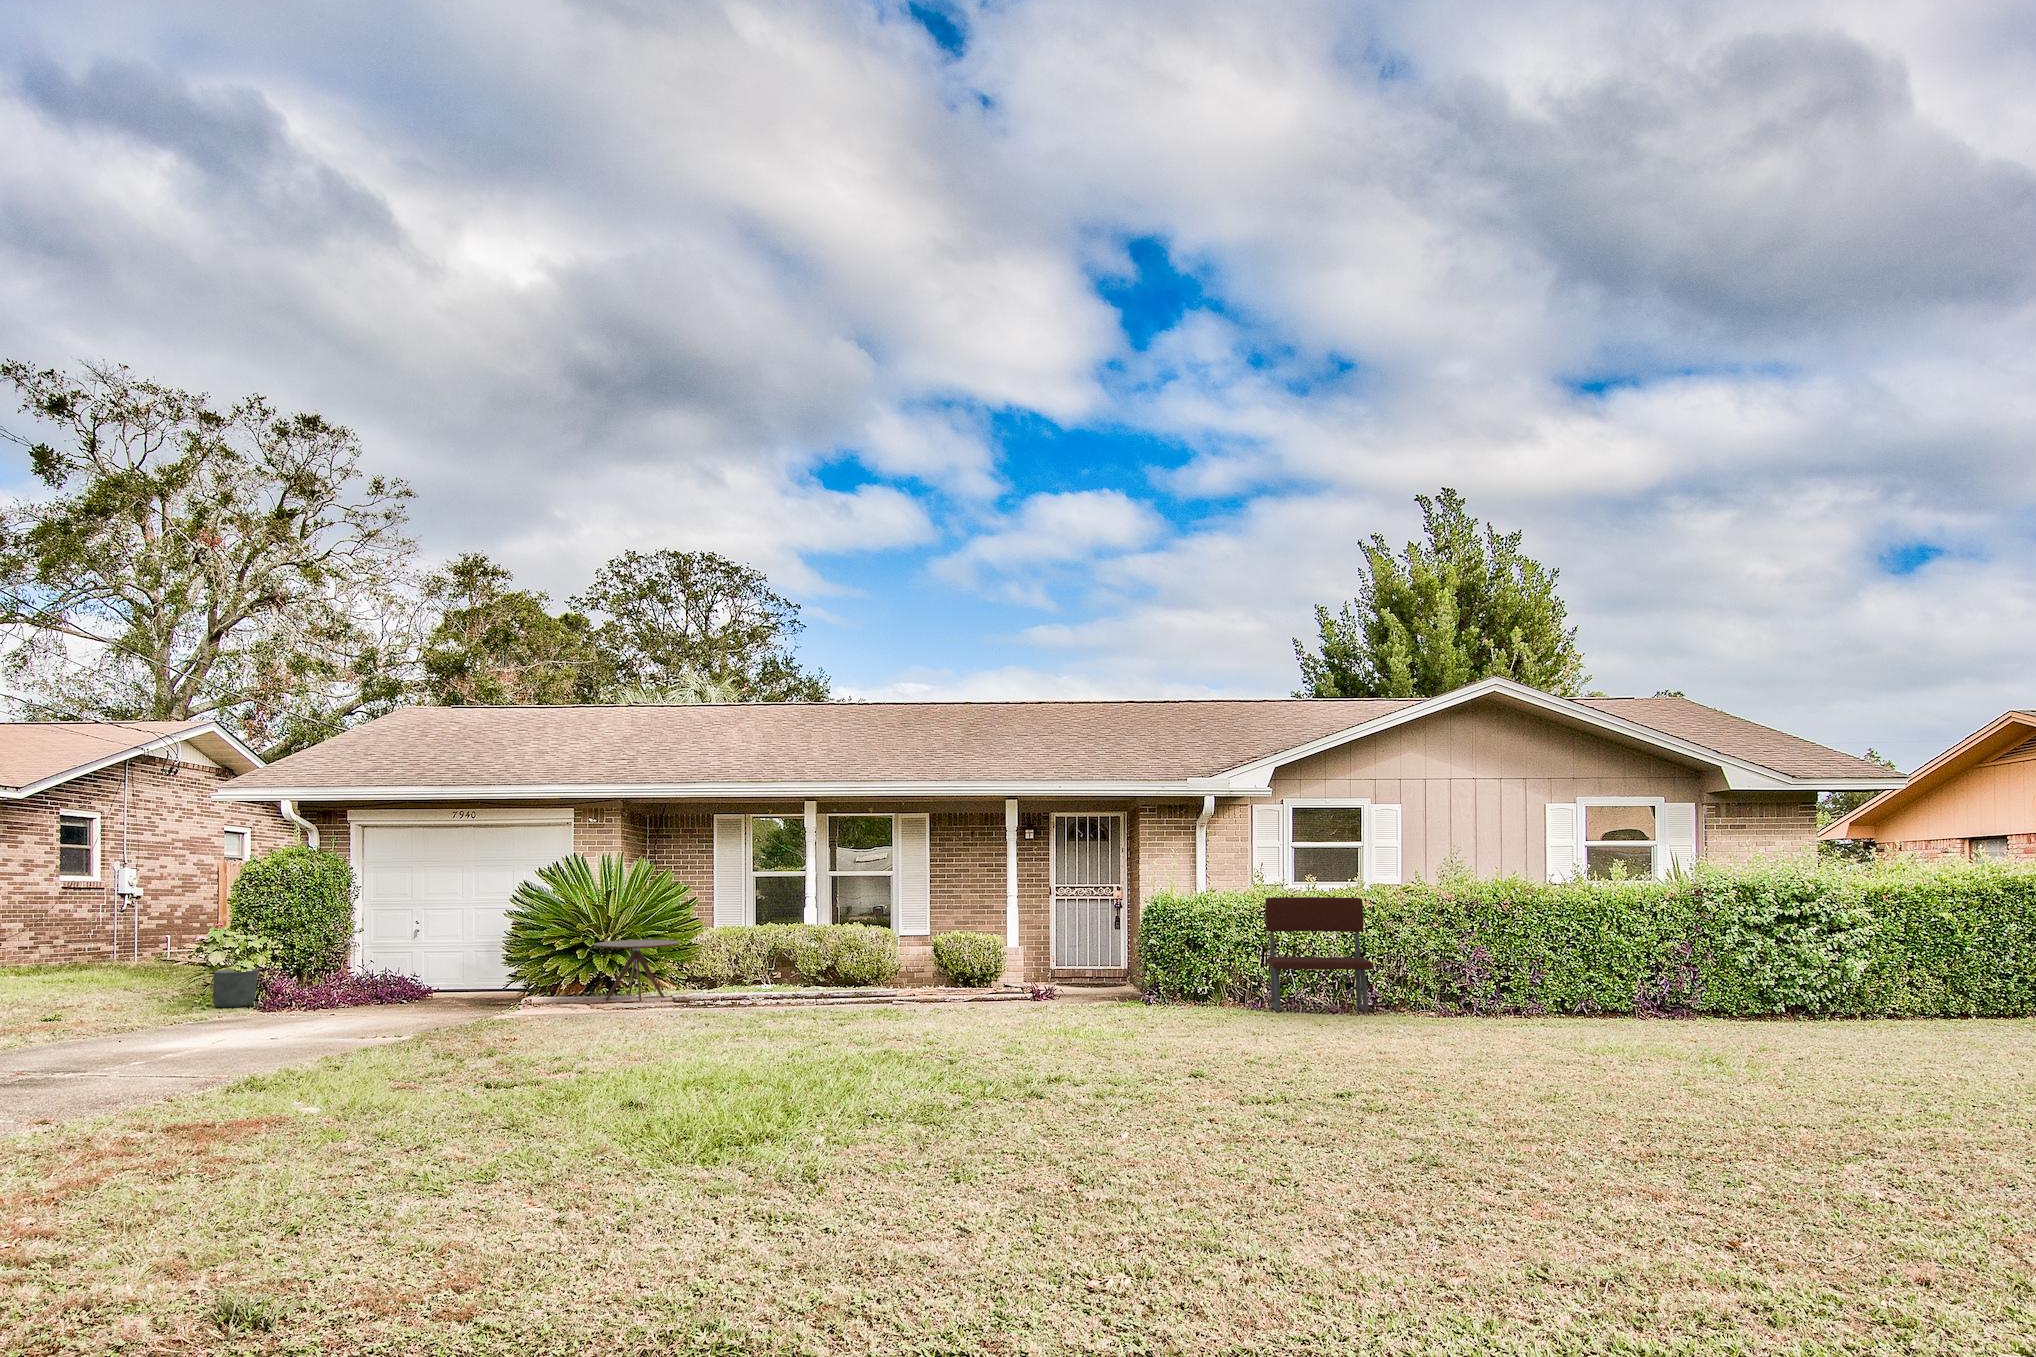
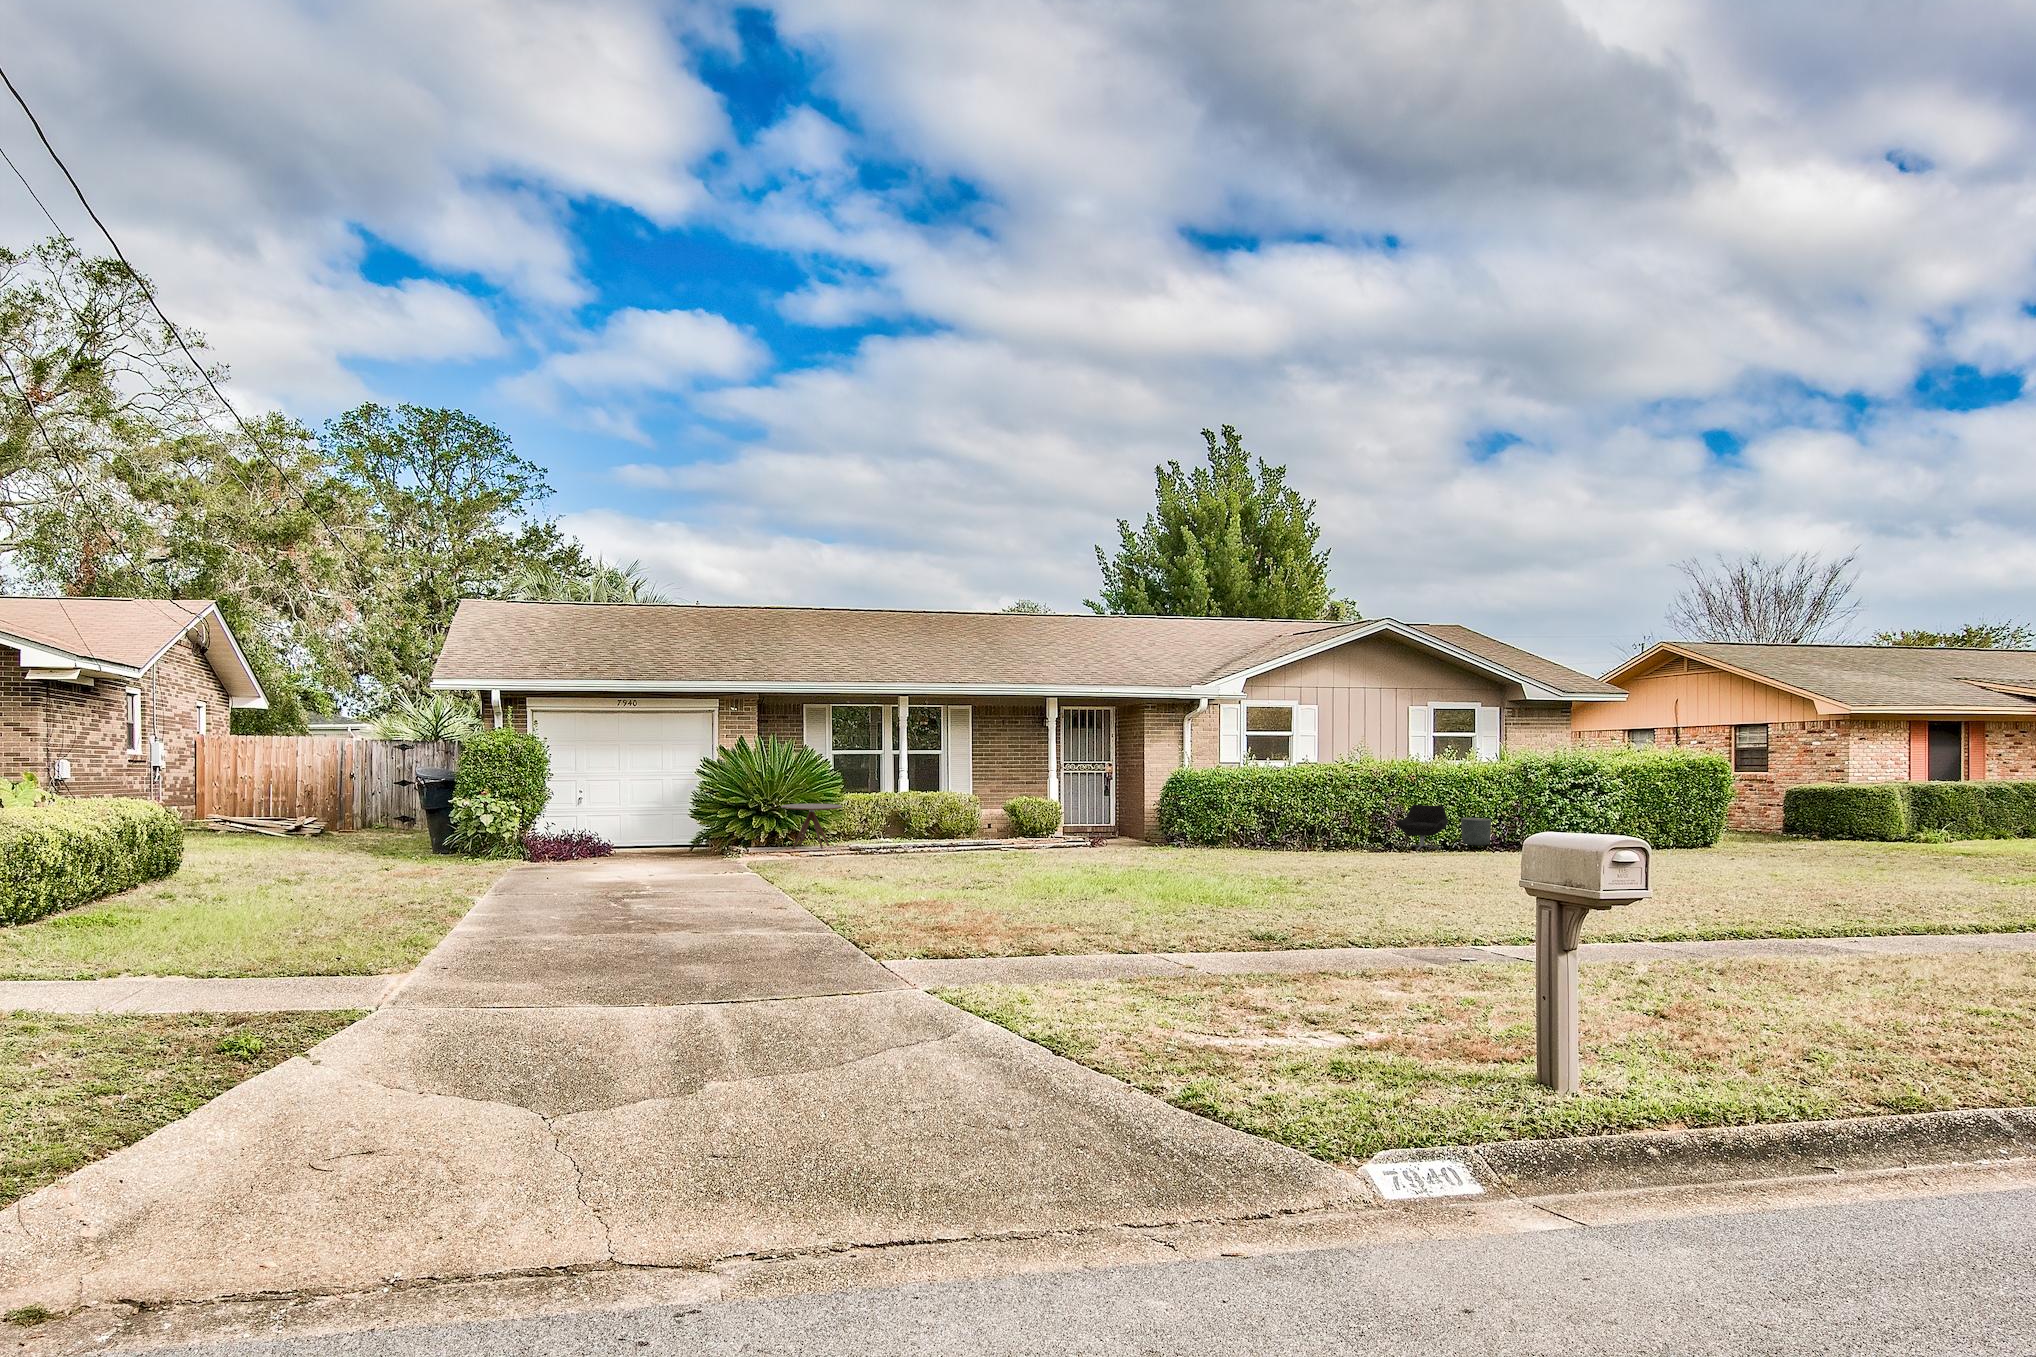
bench: present [1265,897,1374,1013] -> none [1268,773,1342,849]
lounge chair: none [1467,945,1556,1017] -> present [1395,805,1448,849]
planter: present [213,969,258,1008] -> present [1461,818,1491,846]

